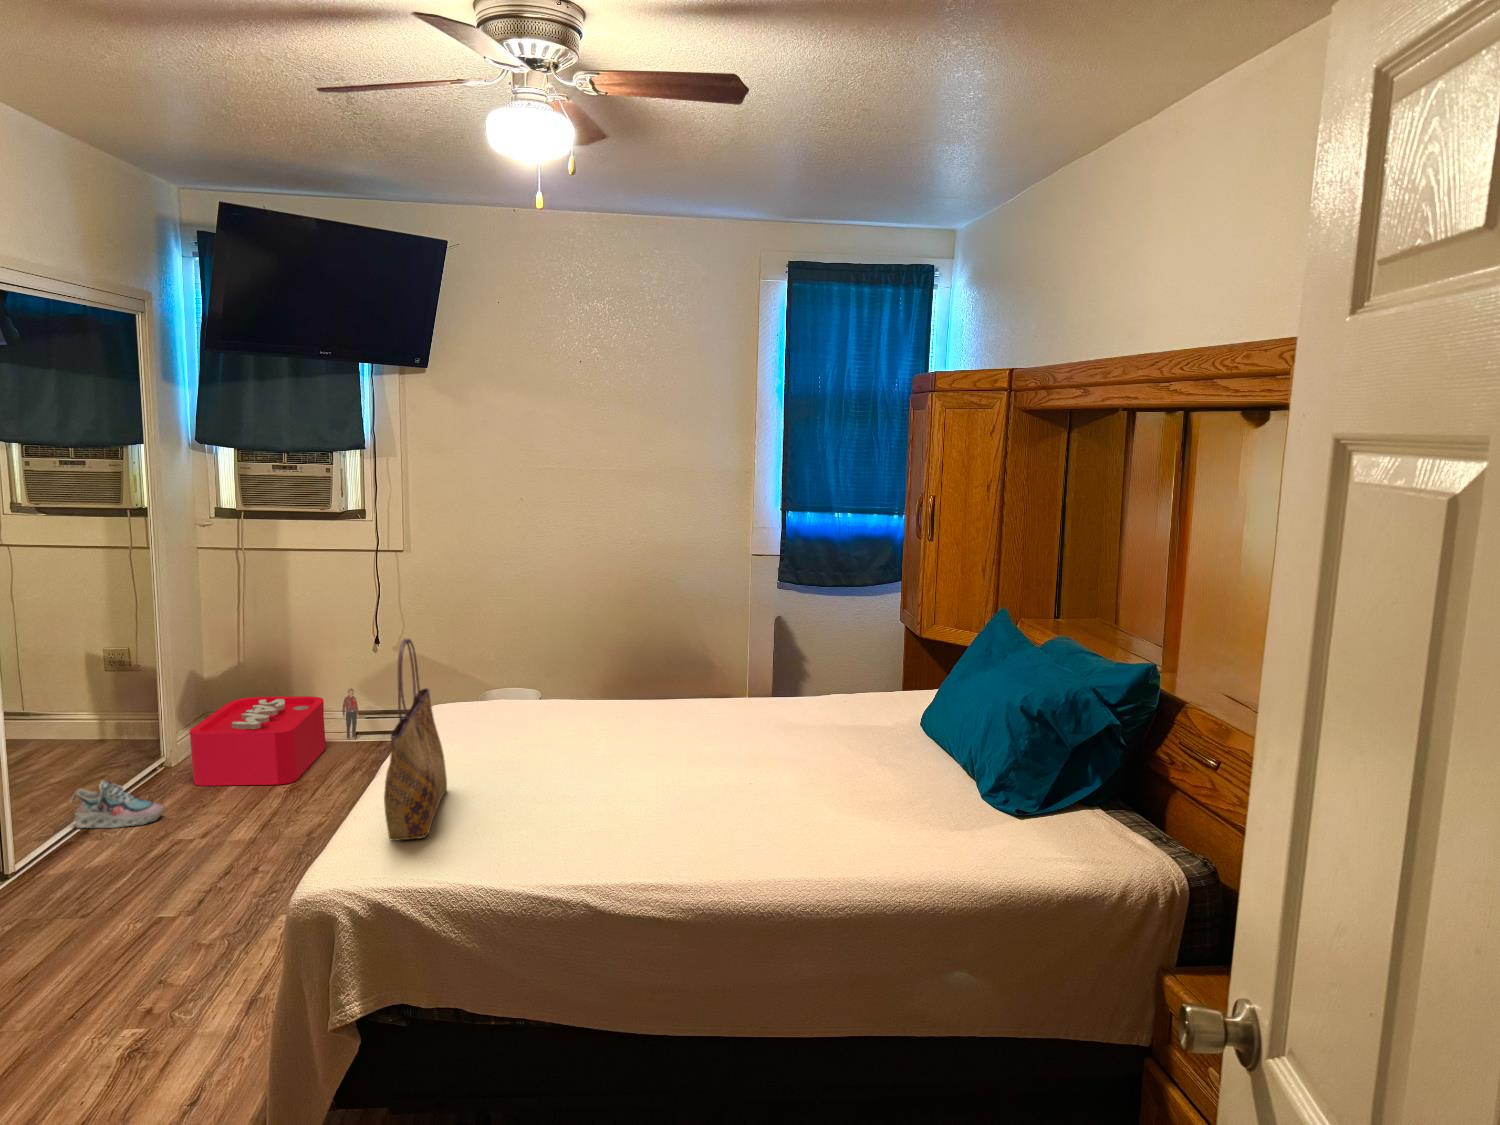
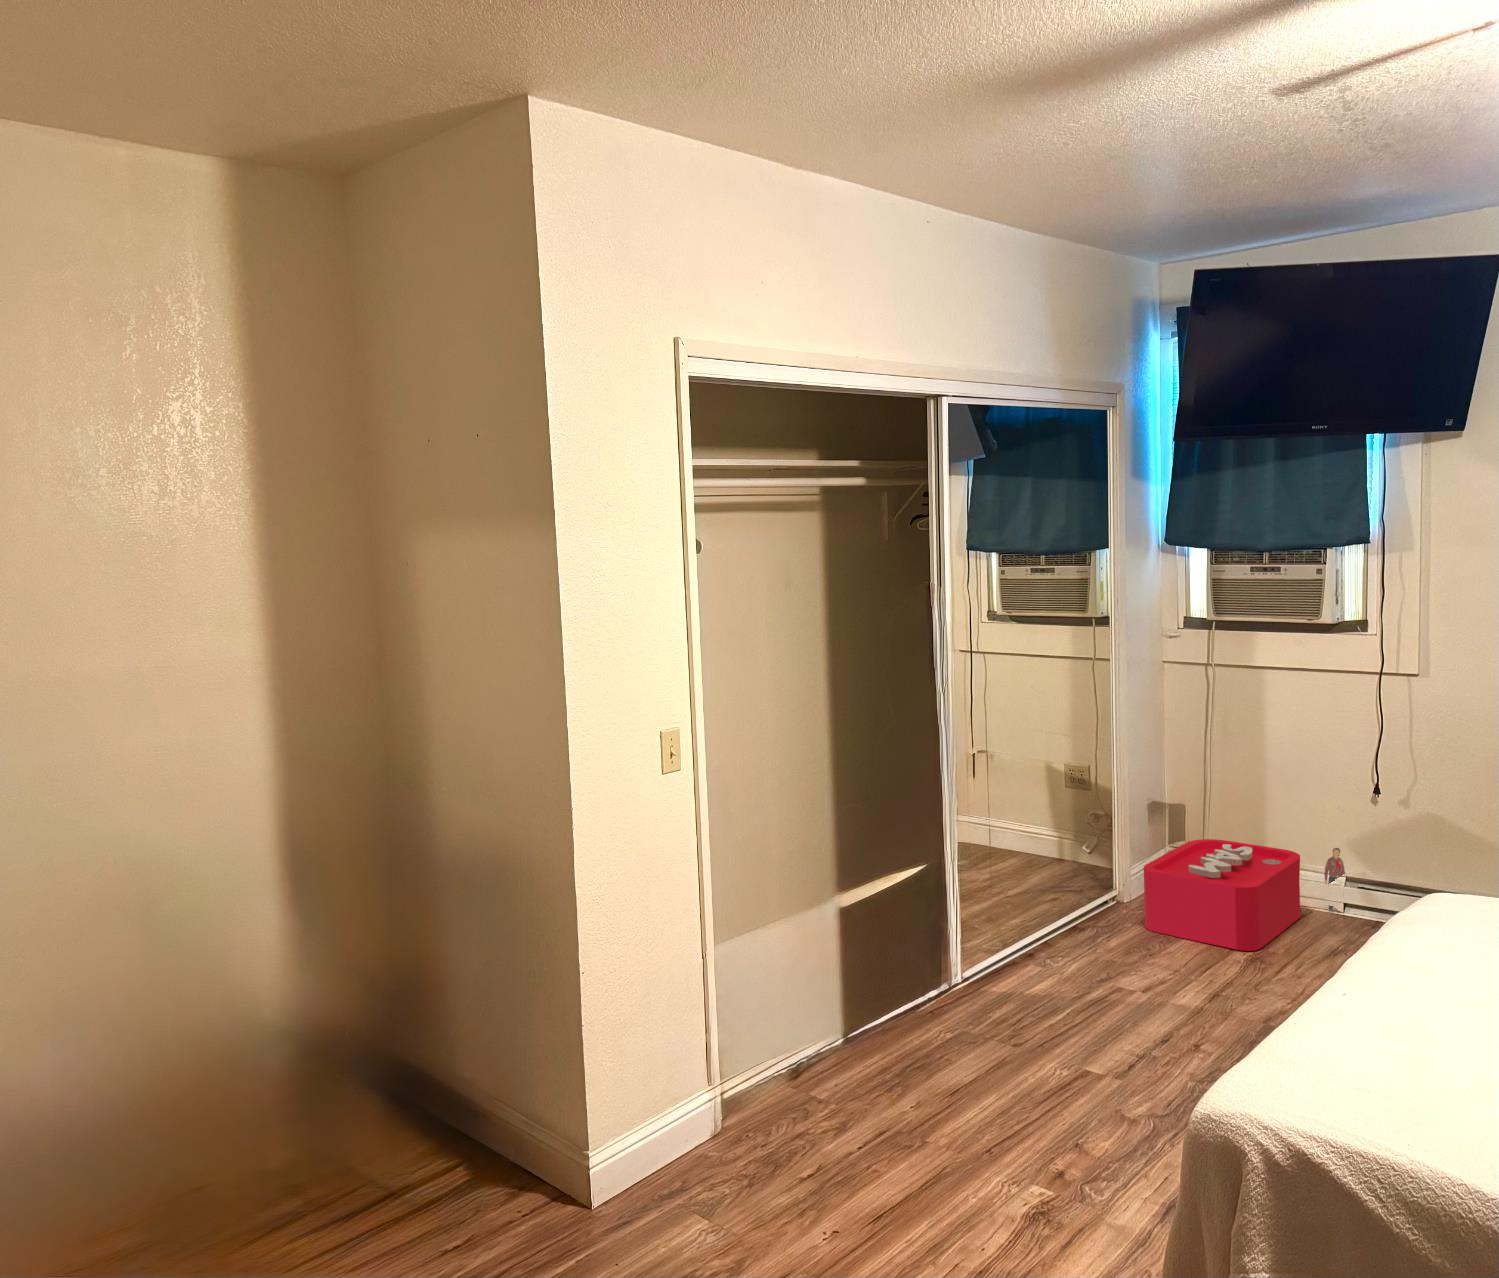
tote bag: present [384,638,447,841] -> none [1328,791,1432,1078]
shoe: present [70,780,164,828] -> none [1023,903,1110,961]

